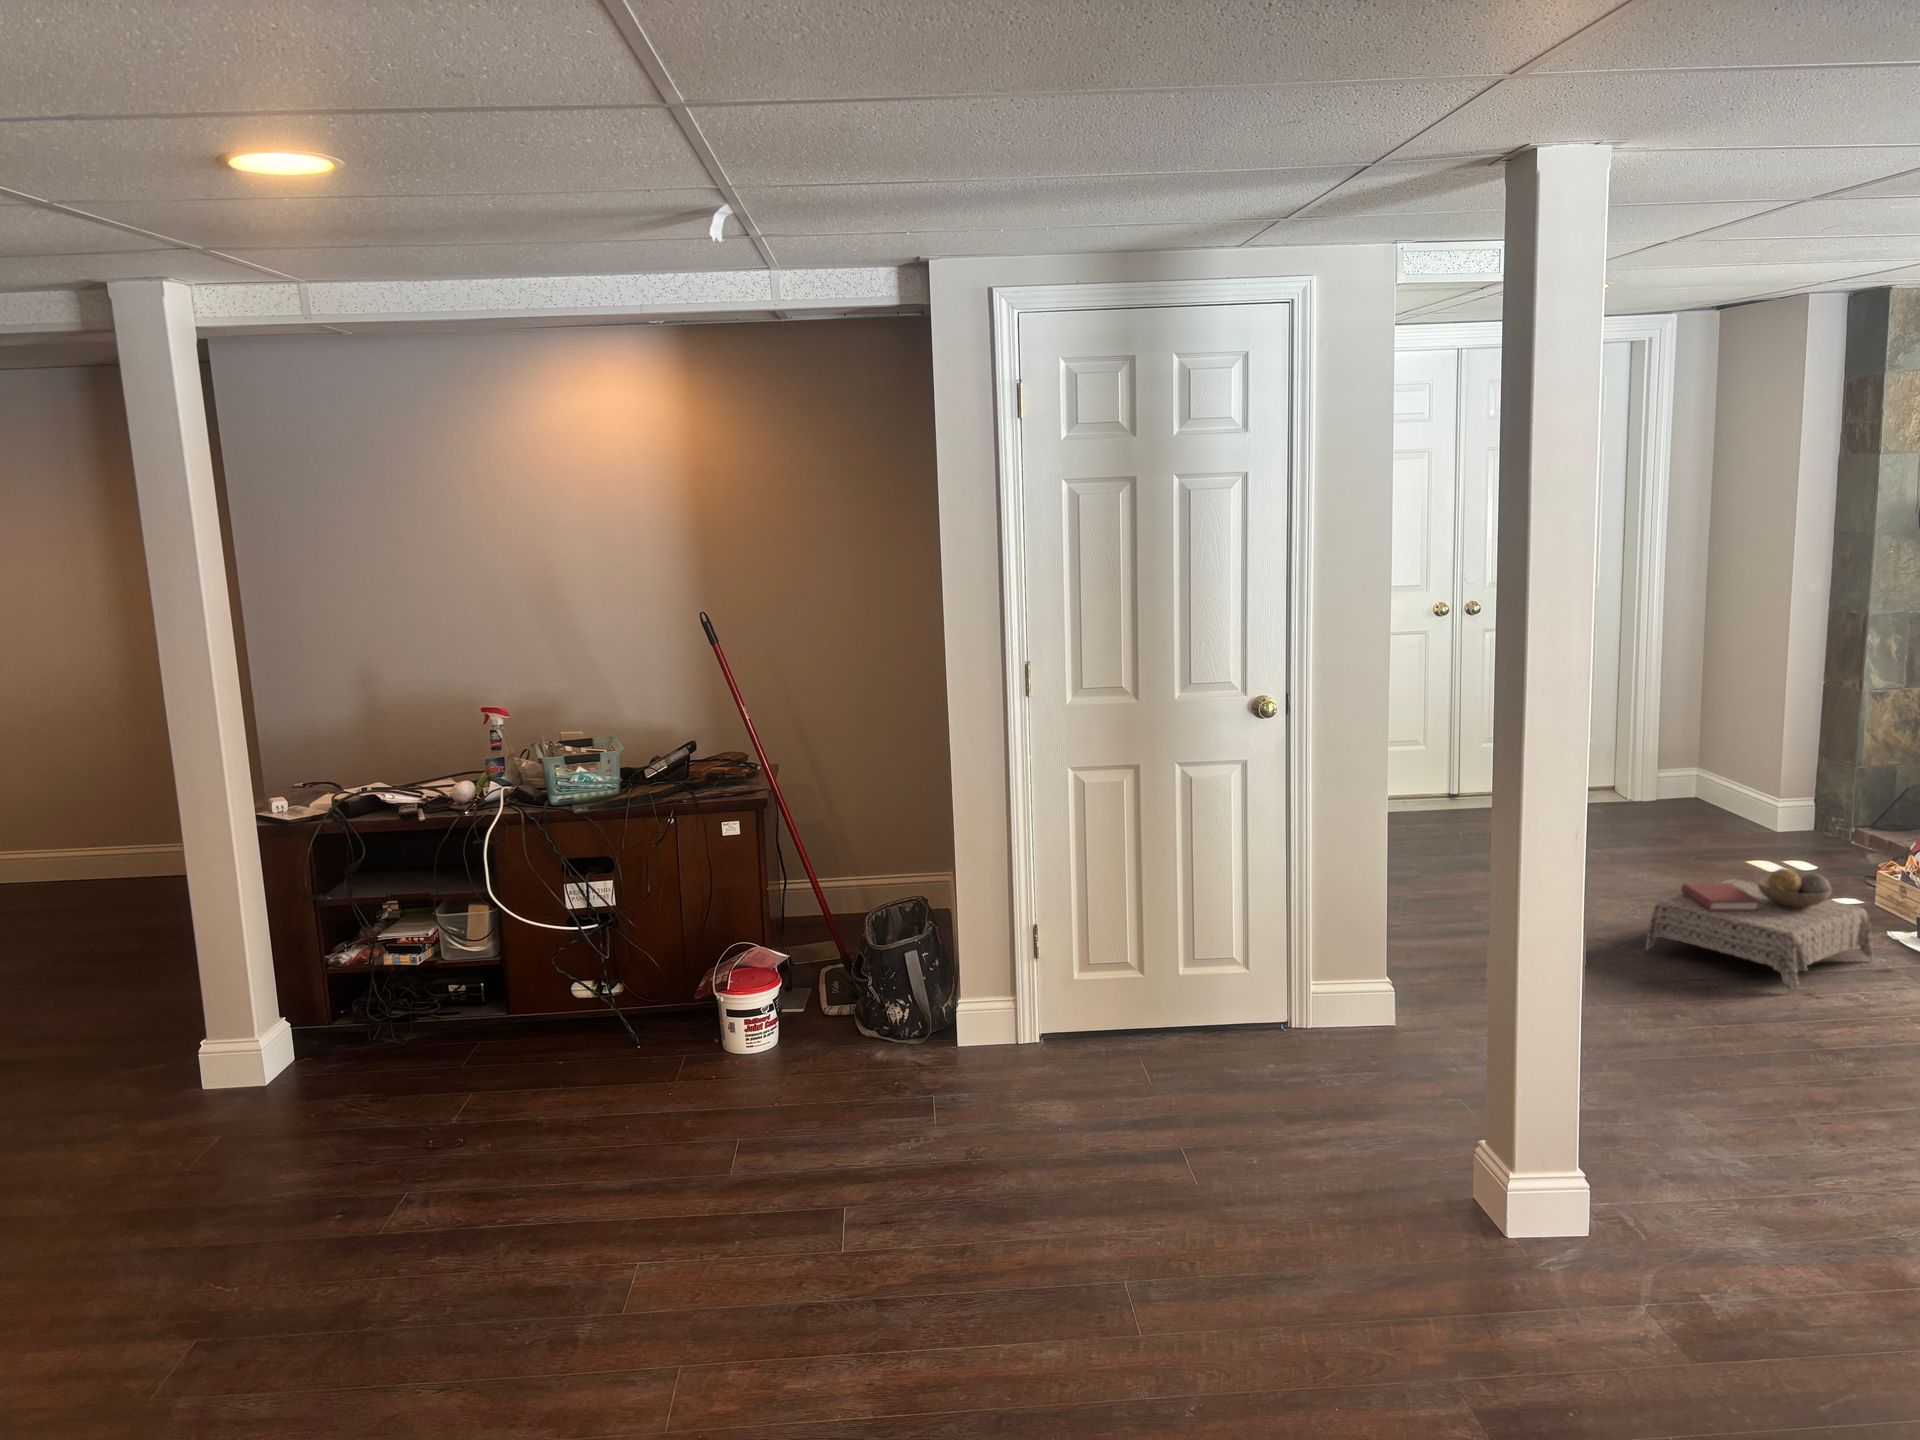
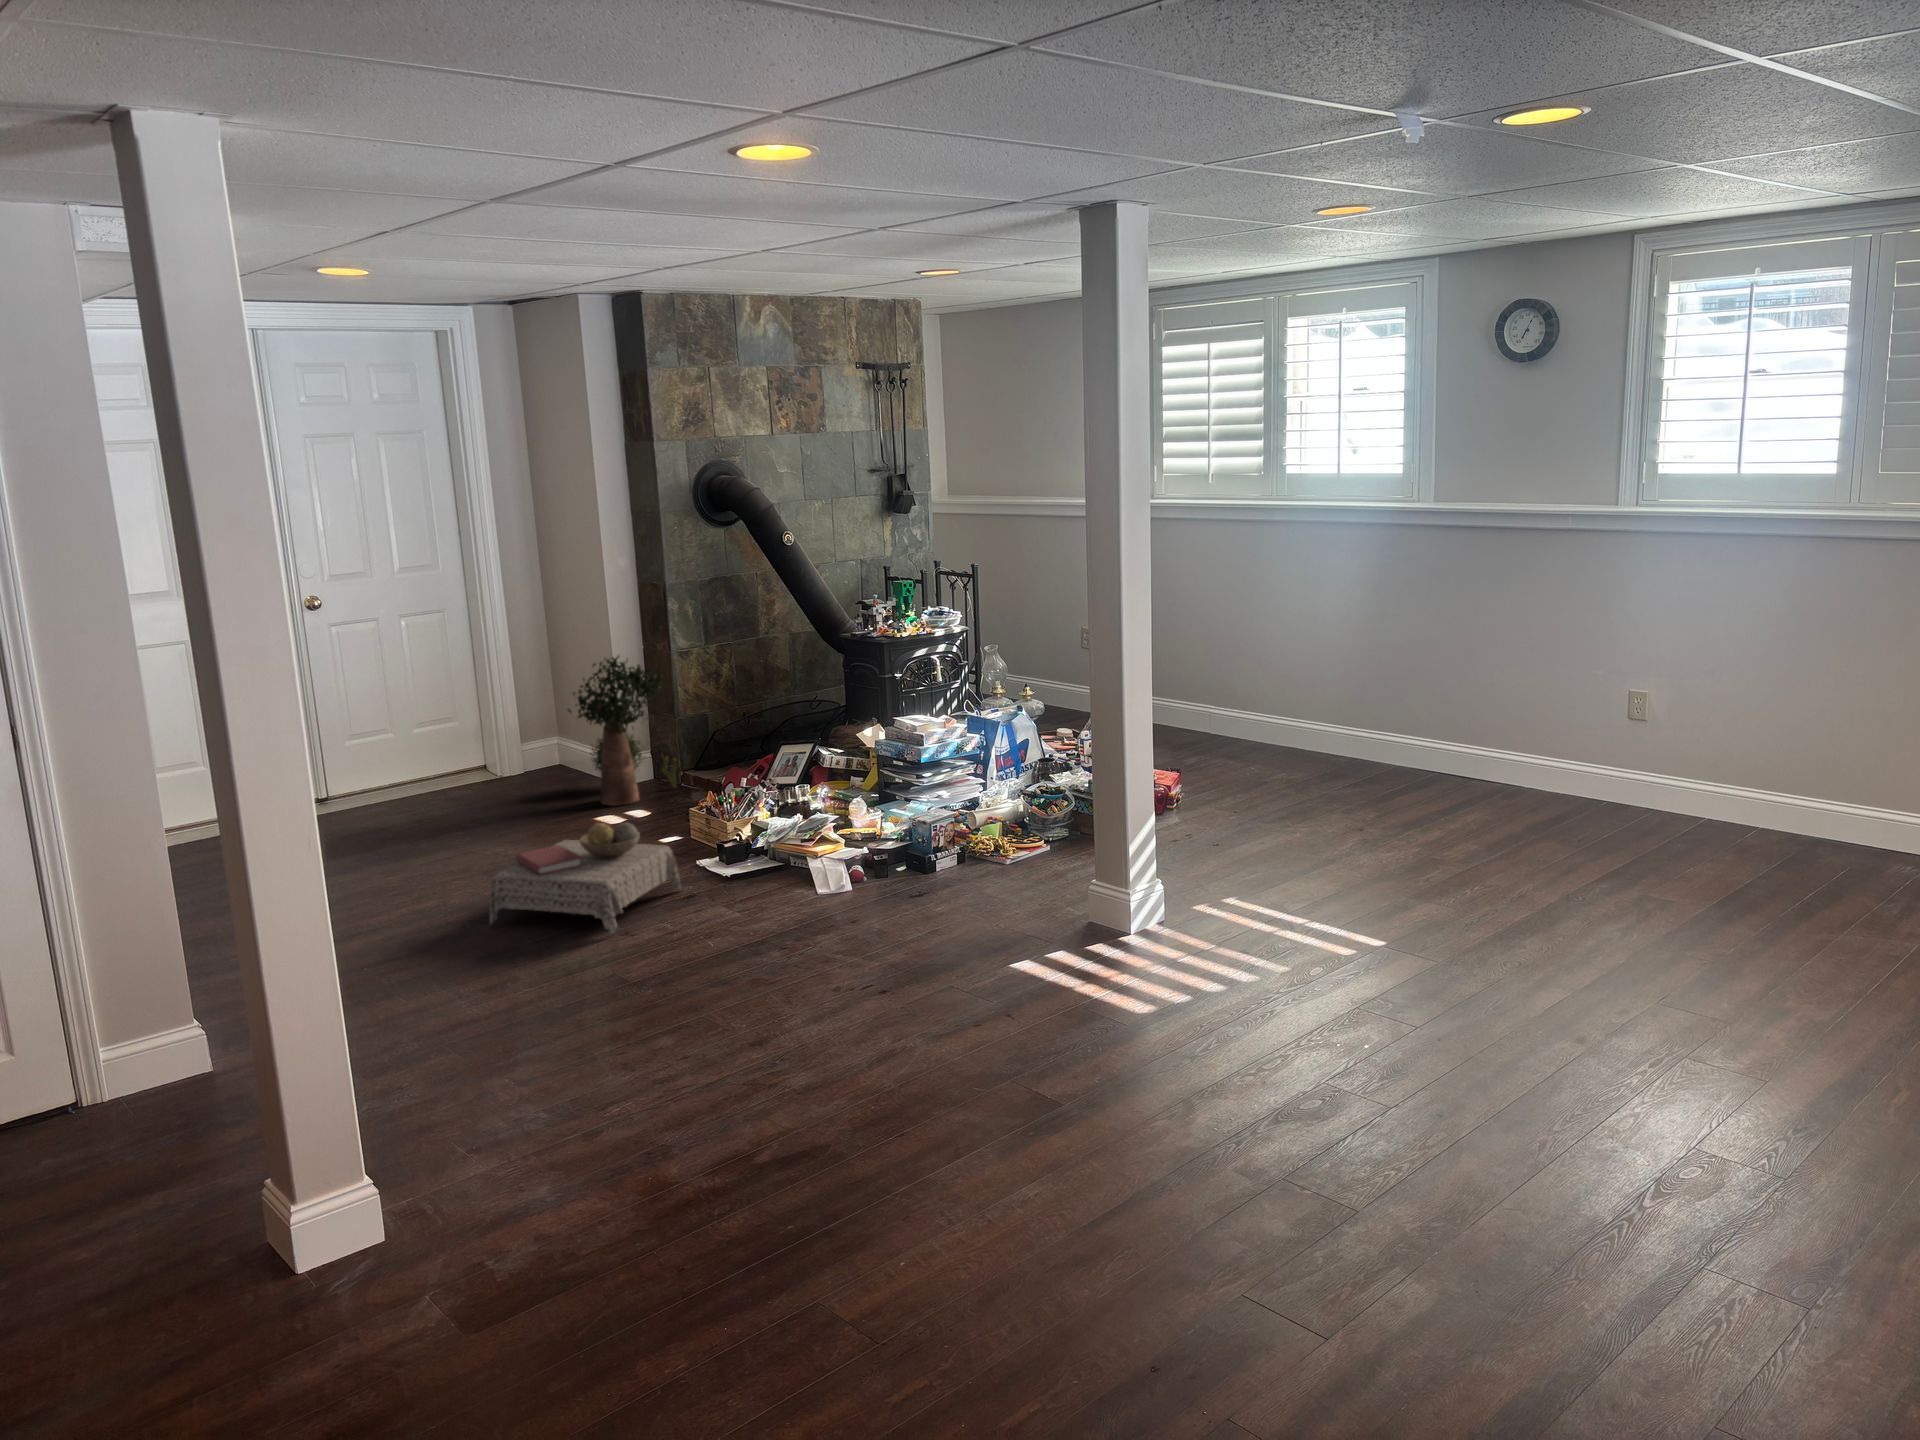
potted plant: none [1729,688,1856,853] -> present [568,656,681,806]

